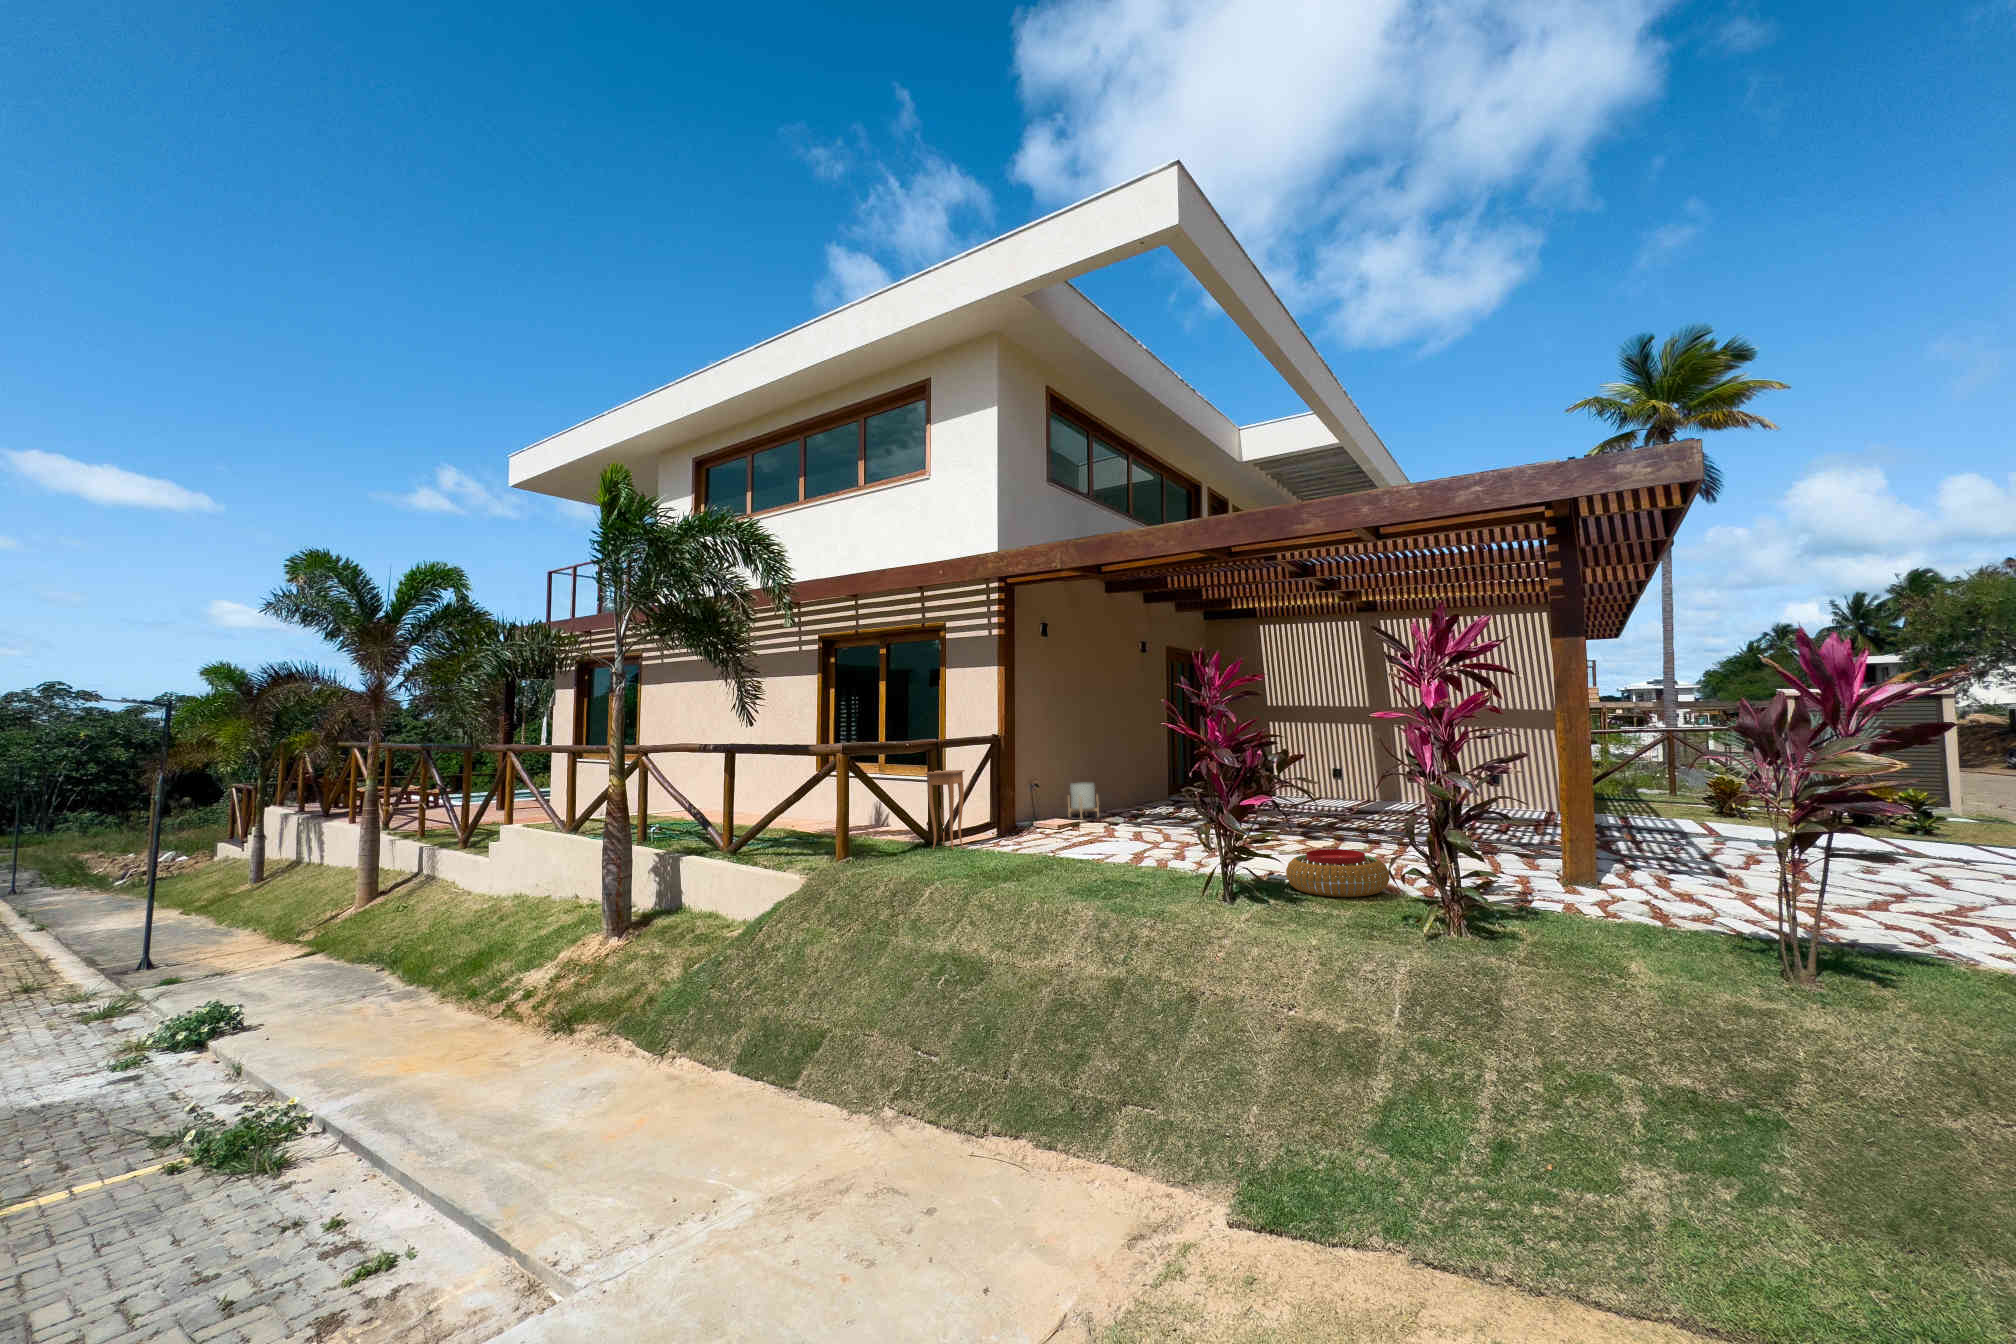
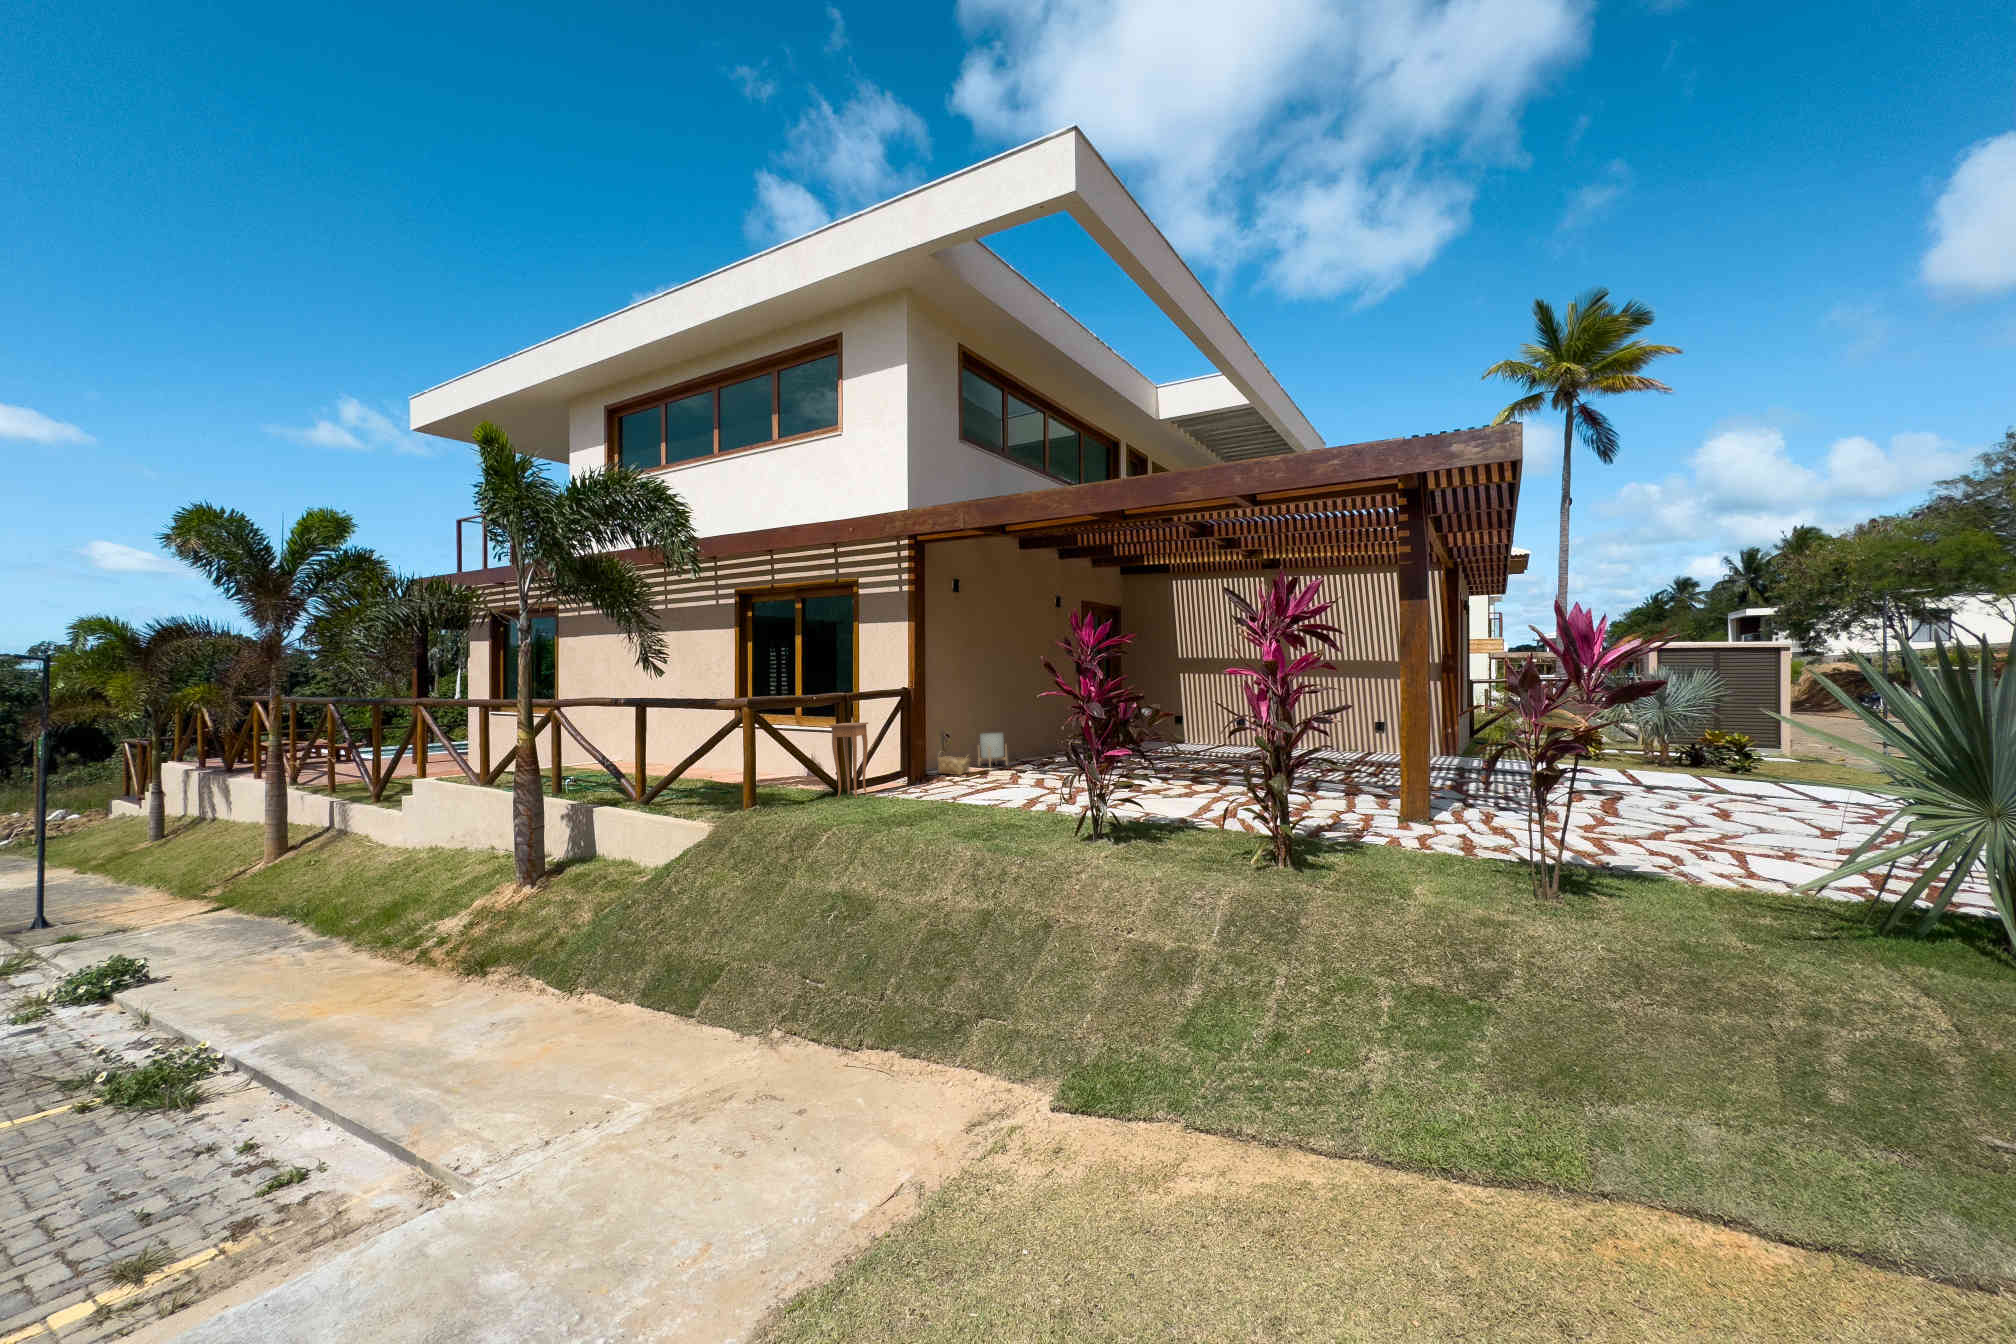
woven basket: none [1028,801,1064,826] -> present [937,751,971,775]
pouf: present [1286,849,1390,897] -> none [1152,793,1242,836]

